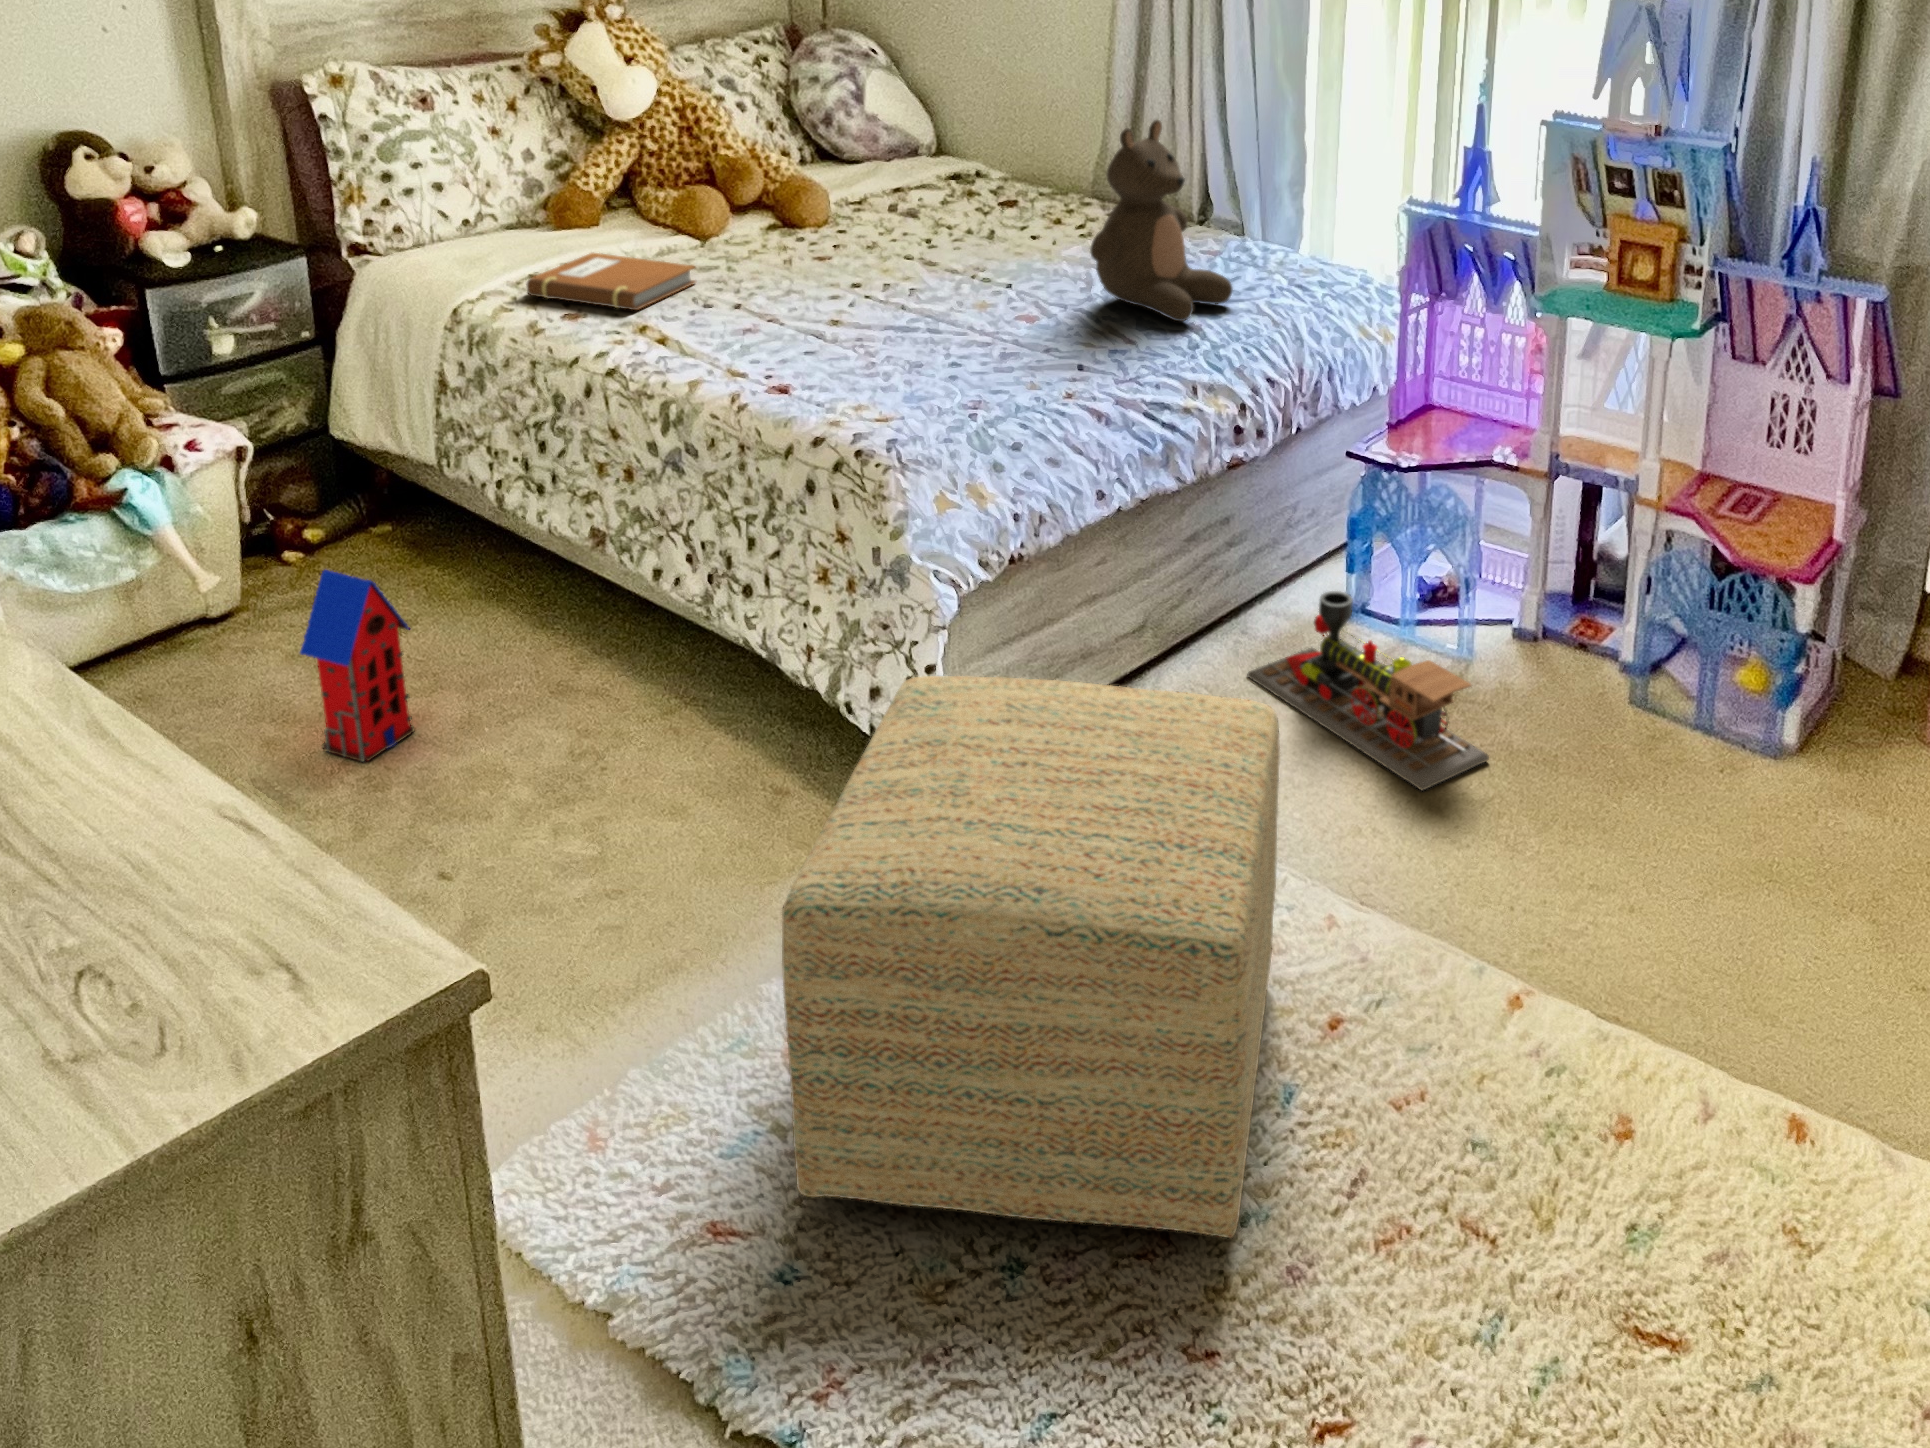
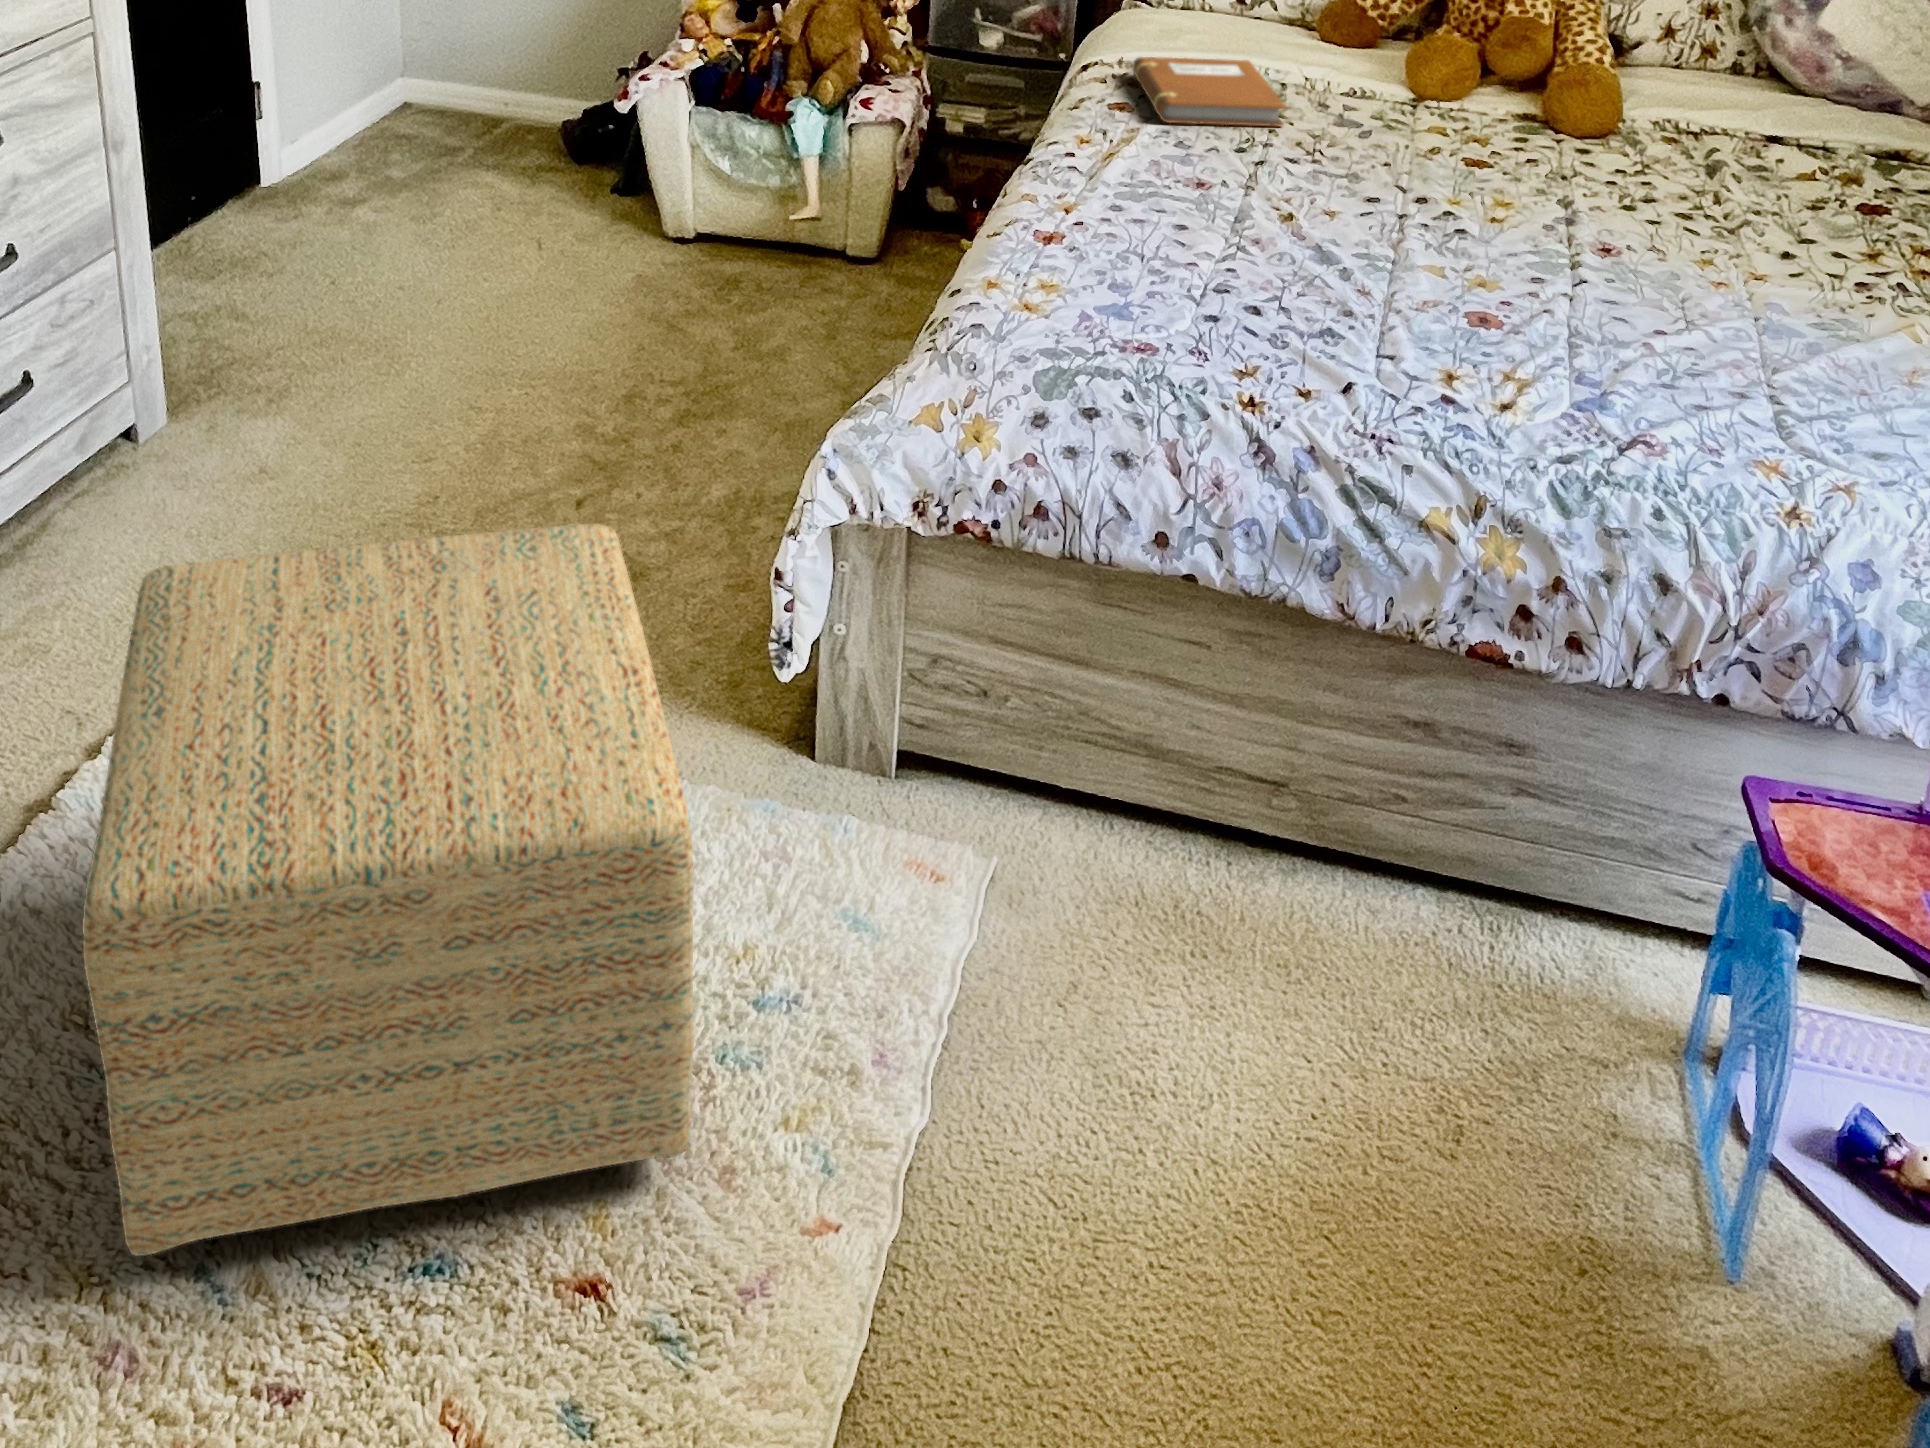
stuffed bear: present [1090,120,1233,321] -> none [1560,97,1828,444]
toy house: present [300,570,414,762] -> none [704,222,785,403]
toy train: present [1248,591,1489,790] -> none [1228,919,1515,1376]

